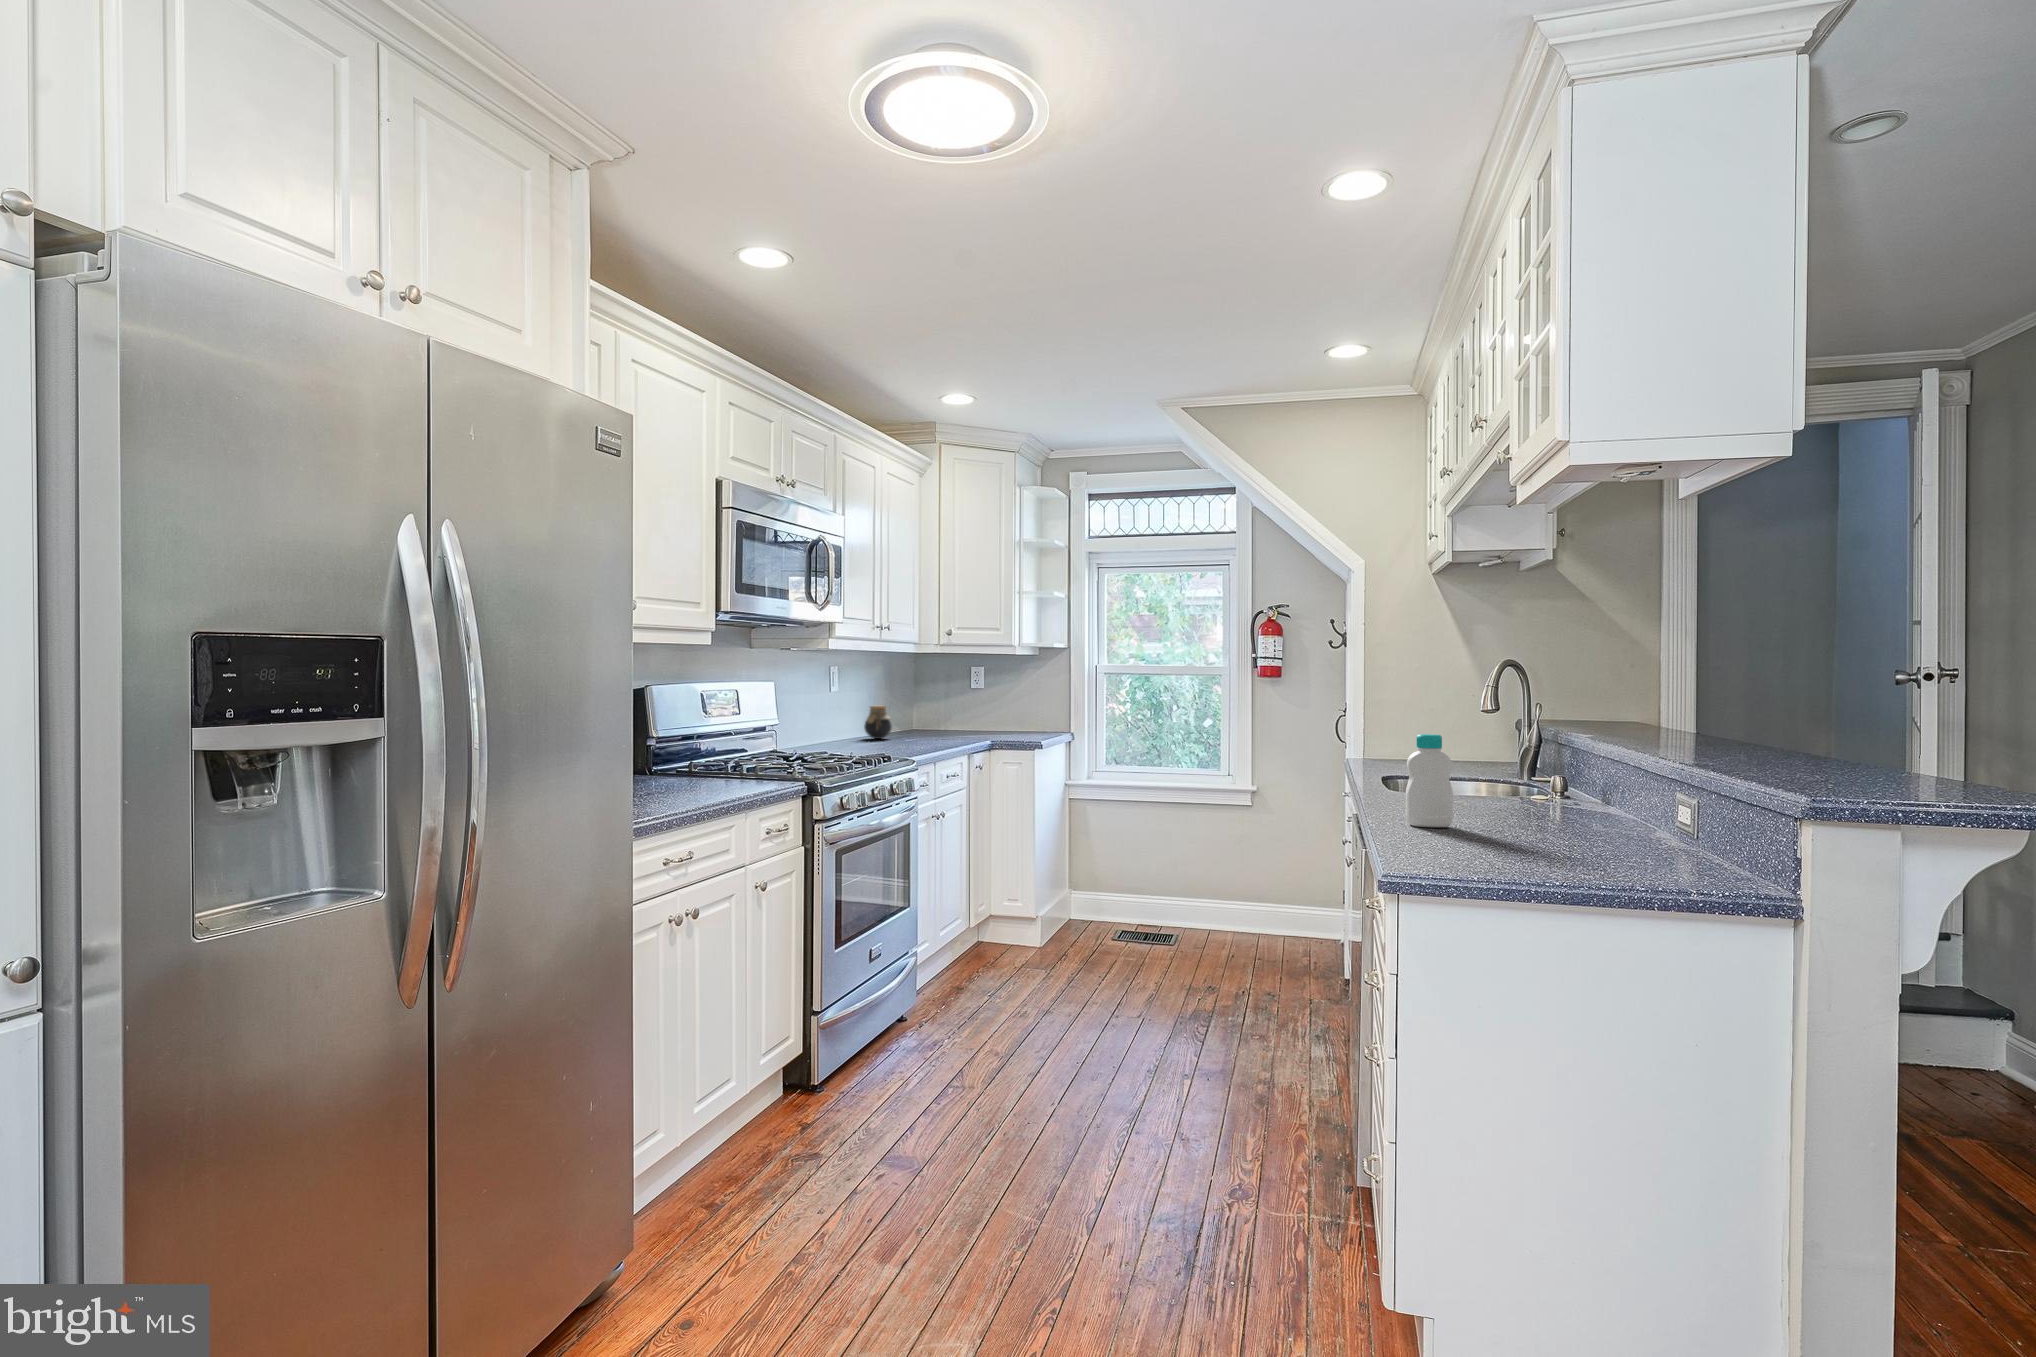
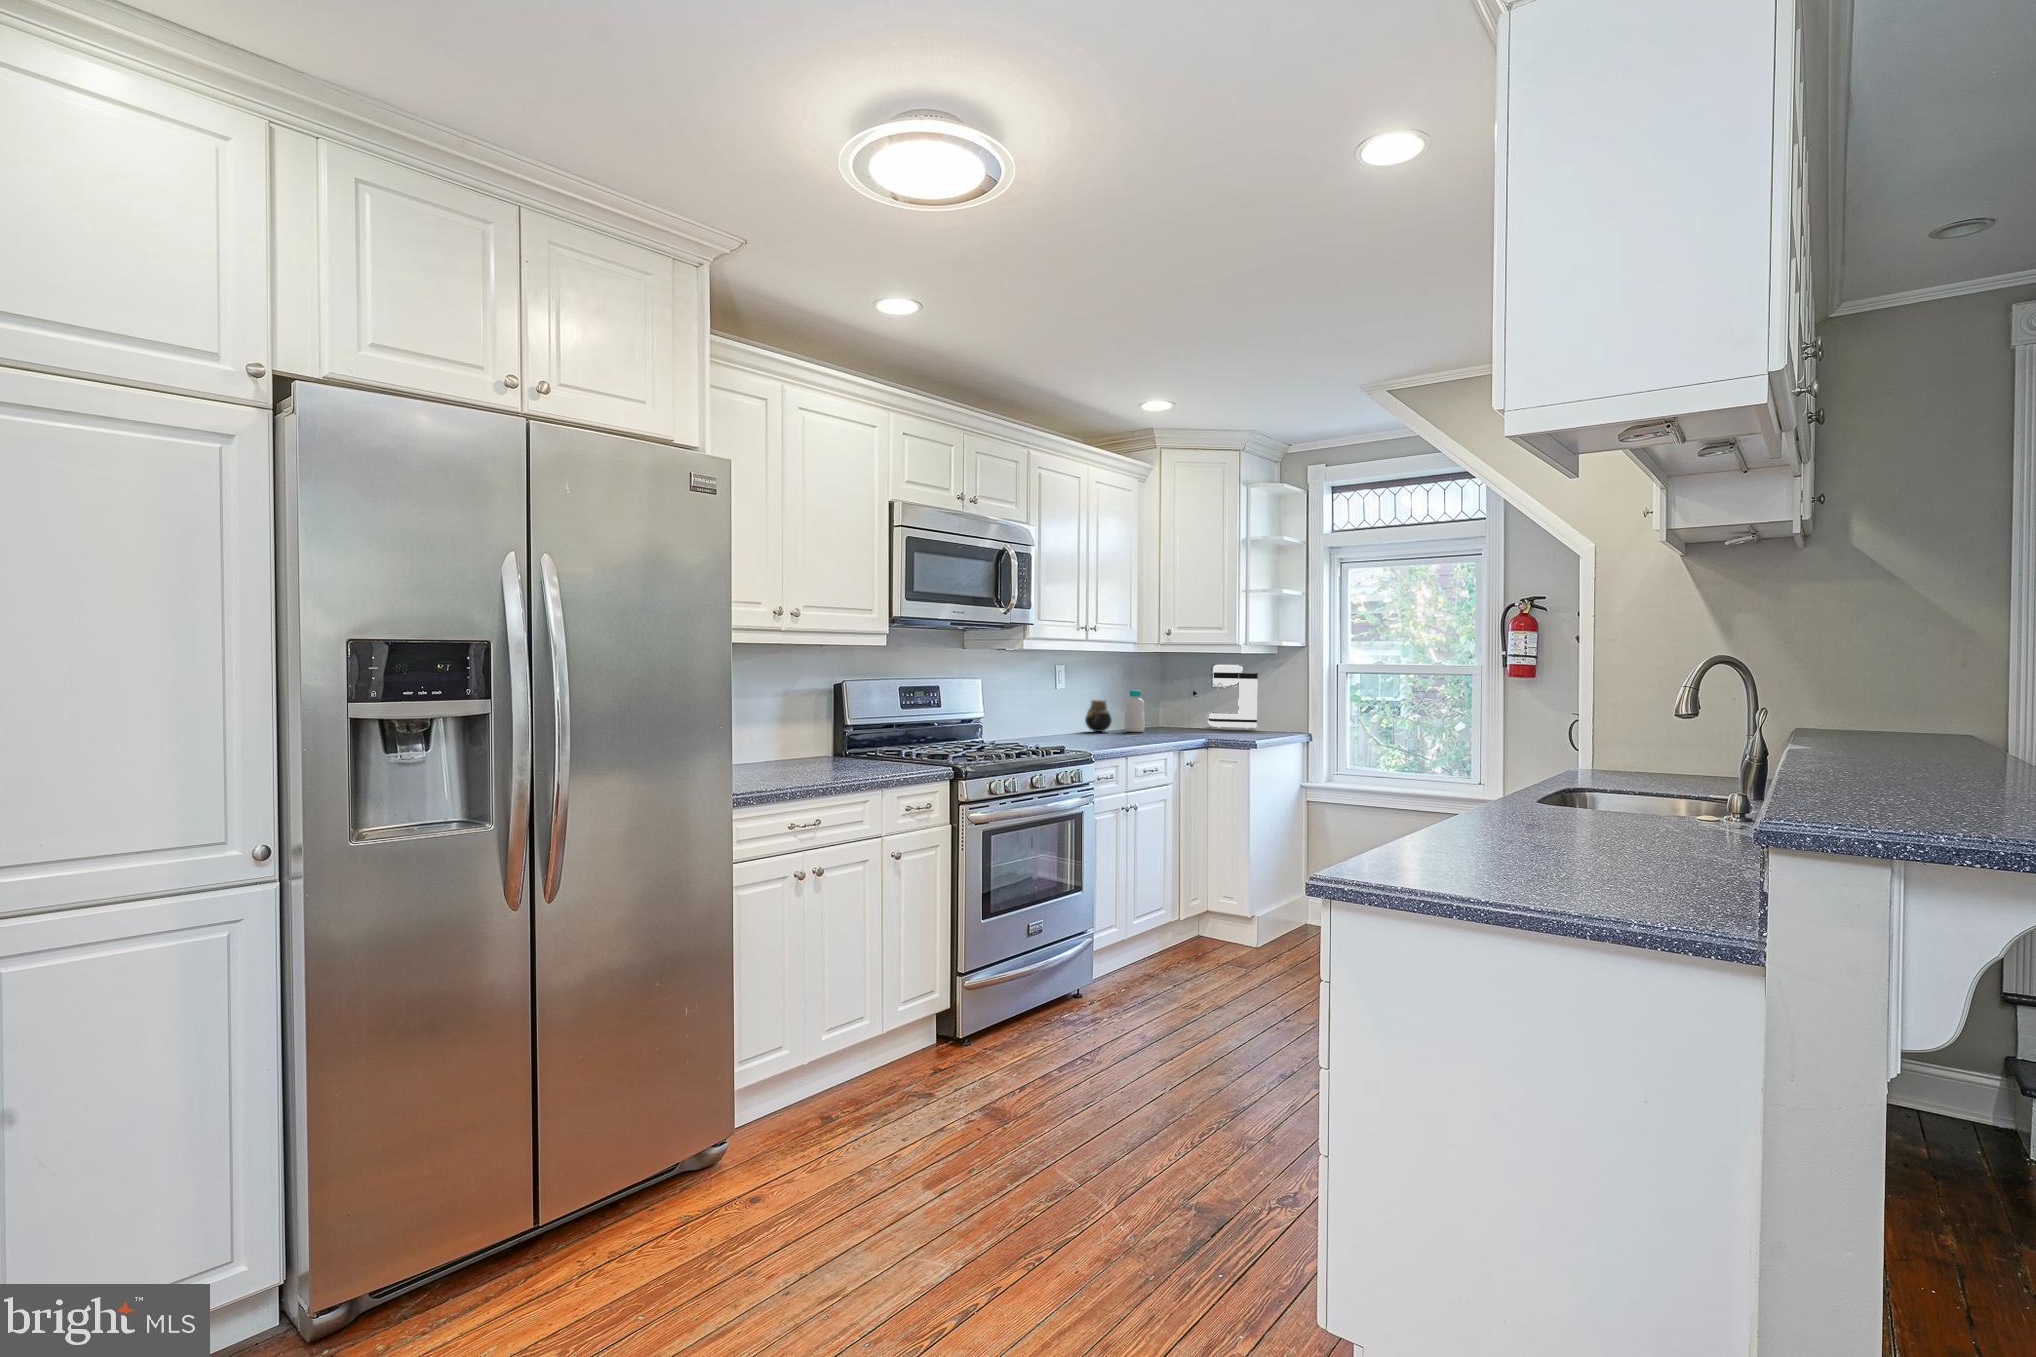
coffee maker: none [956,667,1023,731] -> present [1193,665,1258,729]
bottle: present [1406,734,1453,827] -> present [1125,690,1145,732]

